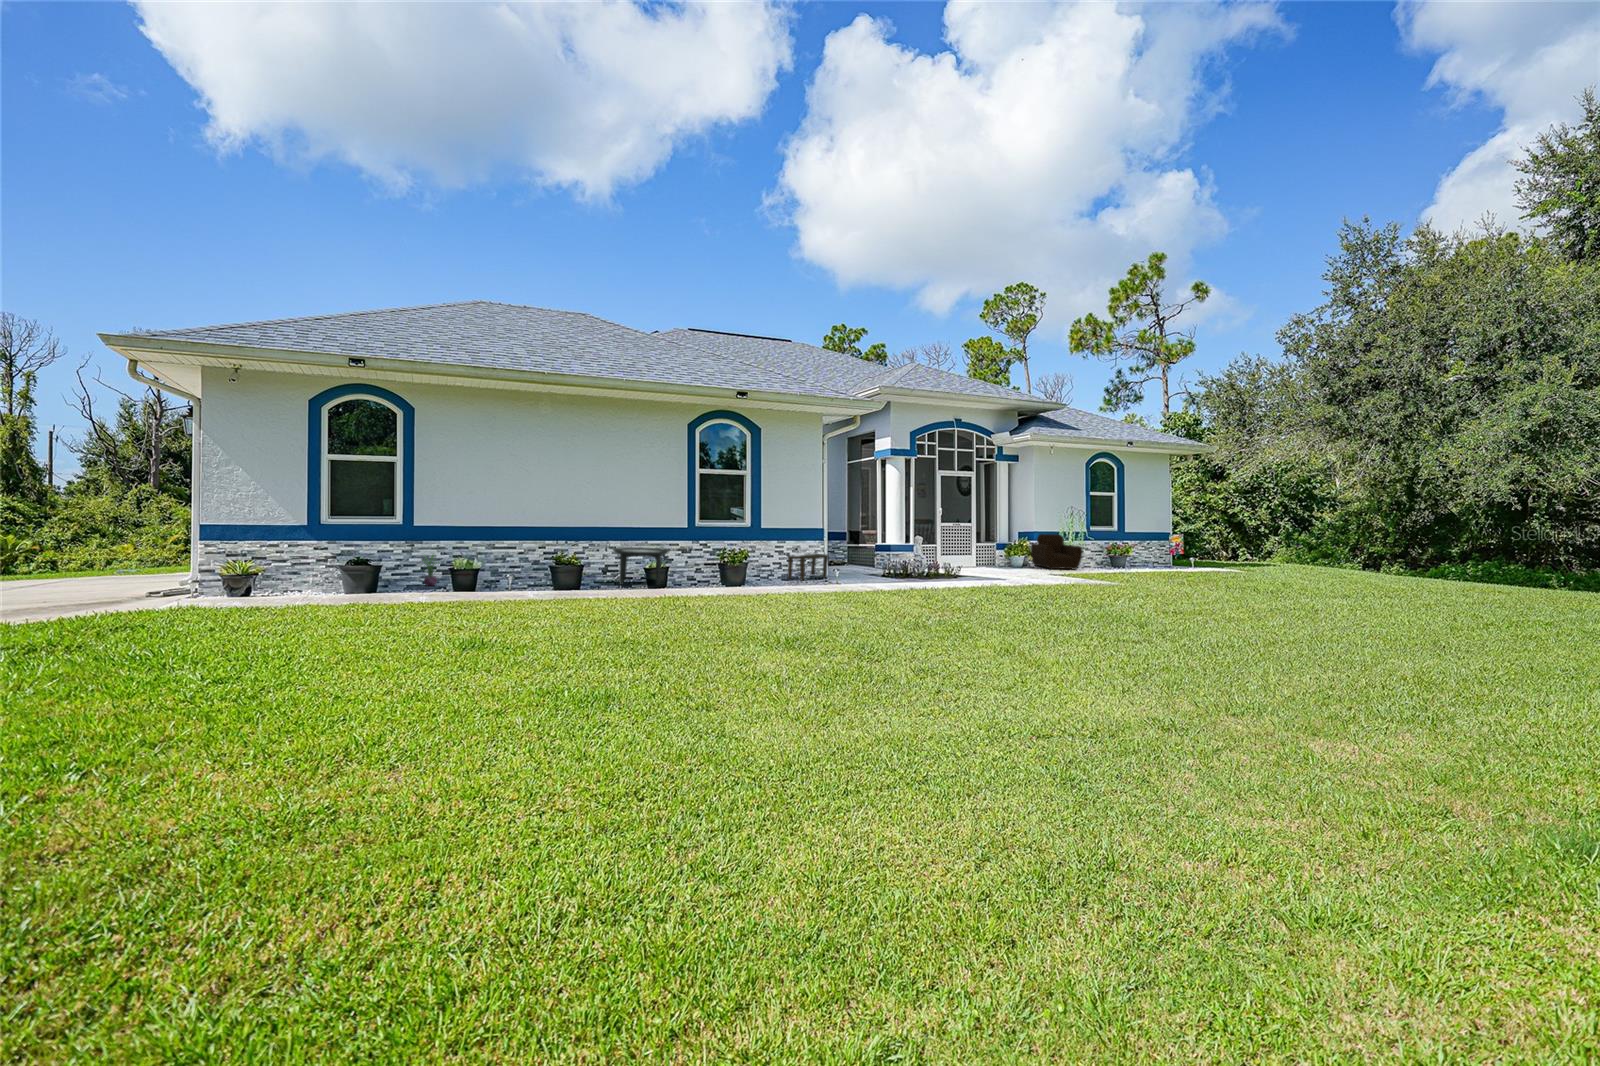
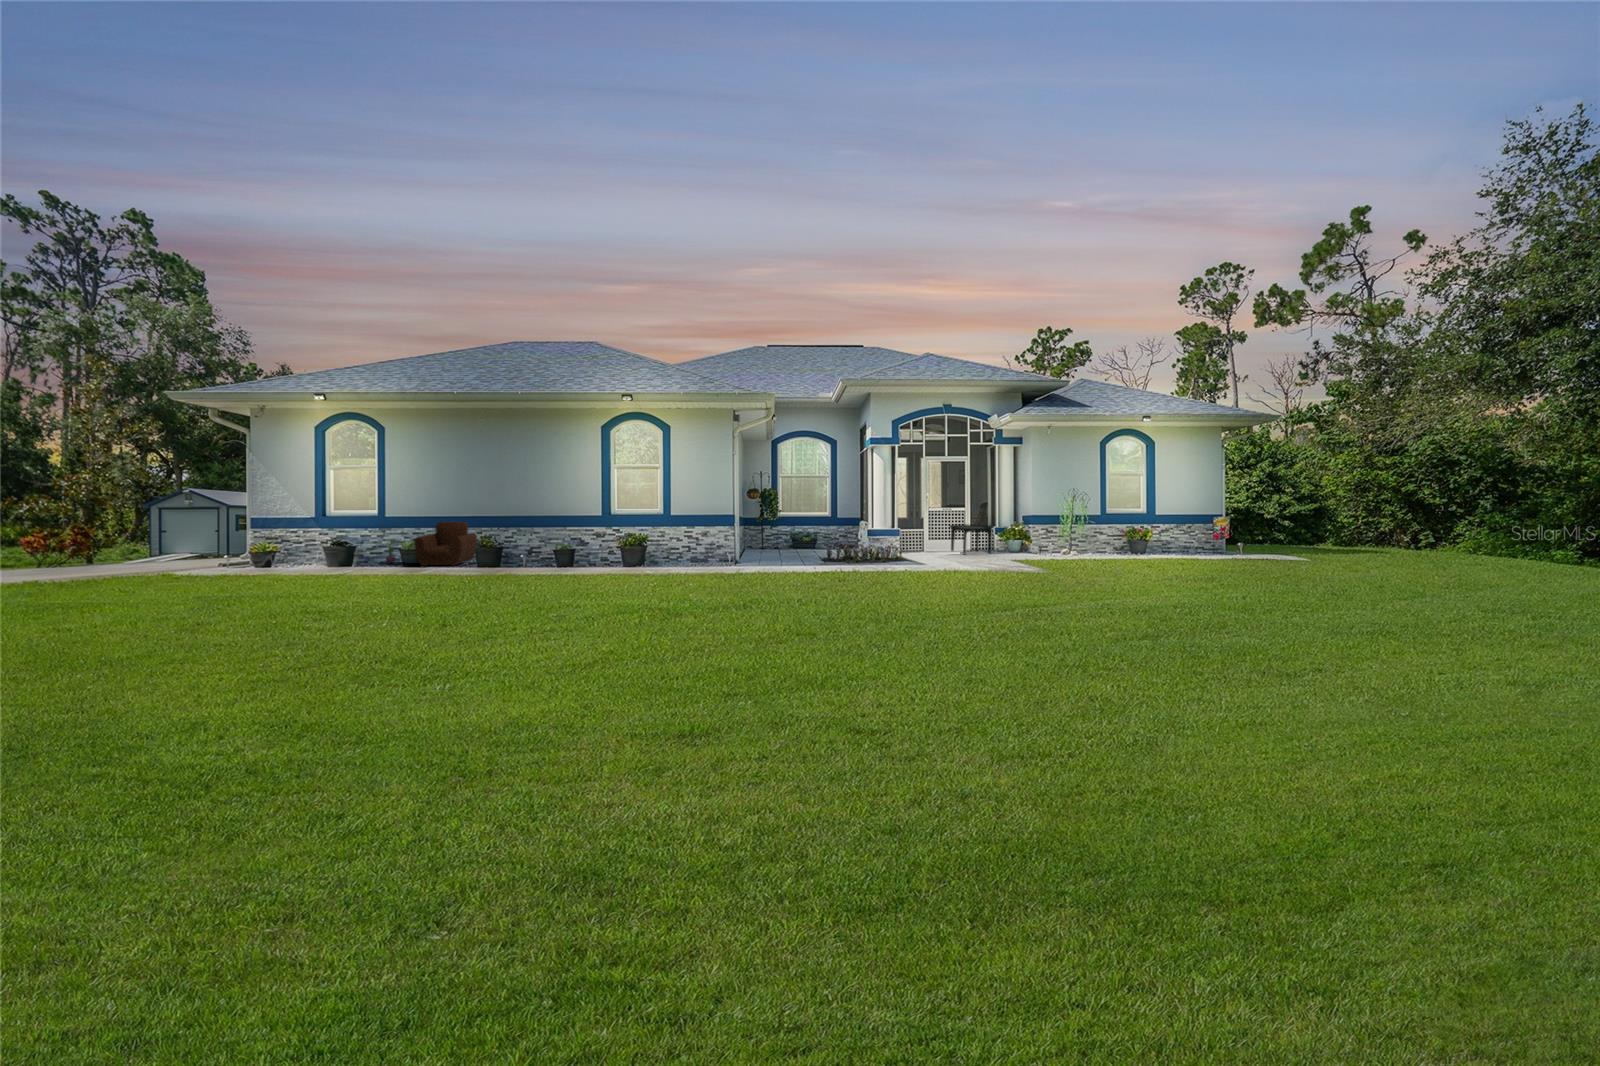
armchair: present [1031,534,1083,570] -> present [414,522,477,566]
round table: present [613,547,670,585] -> present [950,524,994,554]
bench: present [788,554,828,580] -> none [687,538,731,564]

